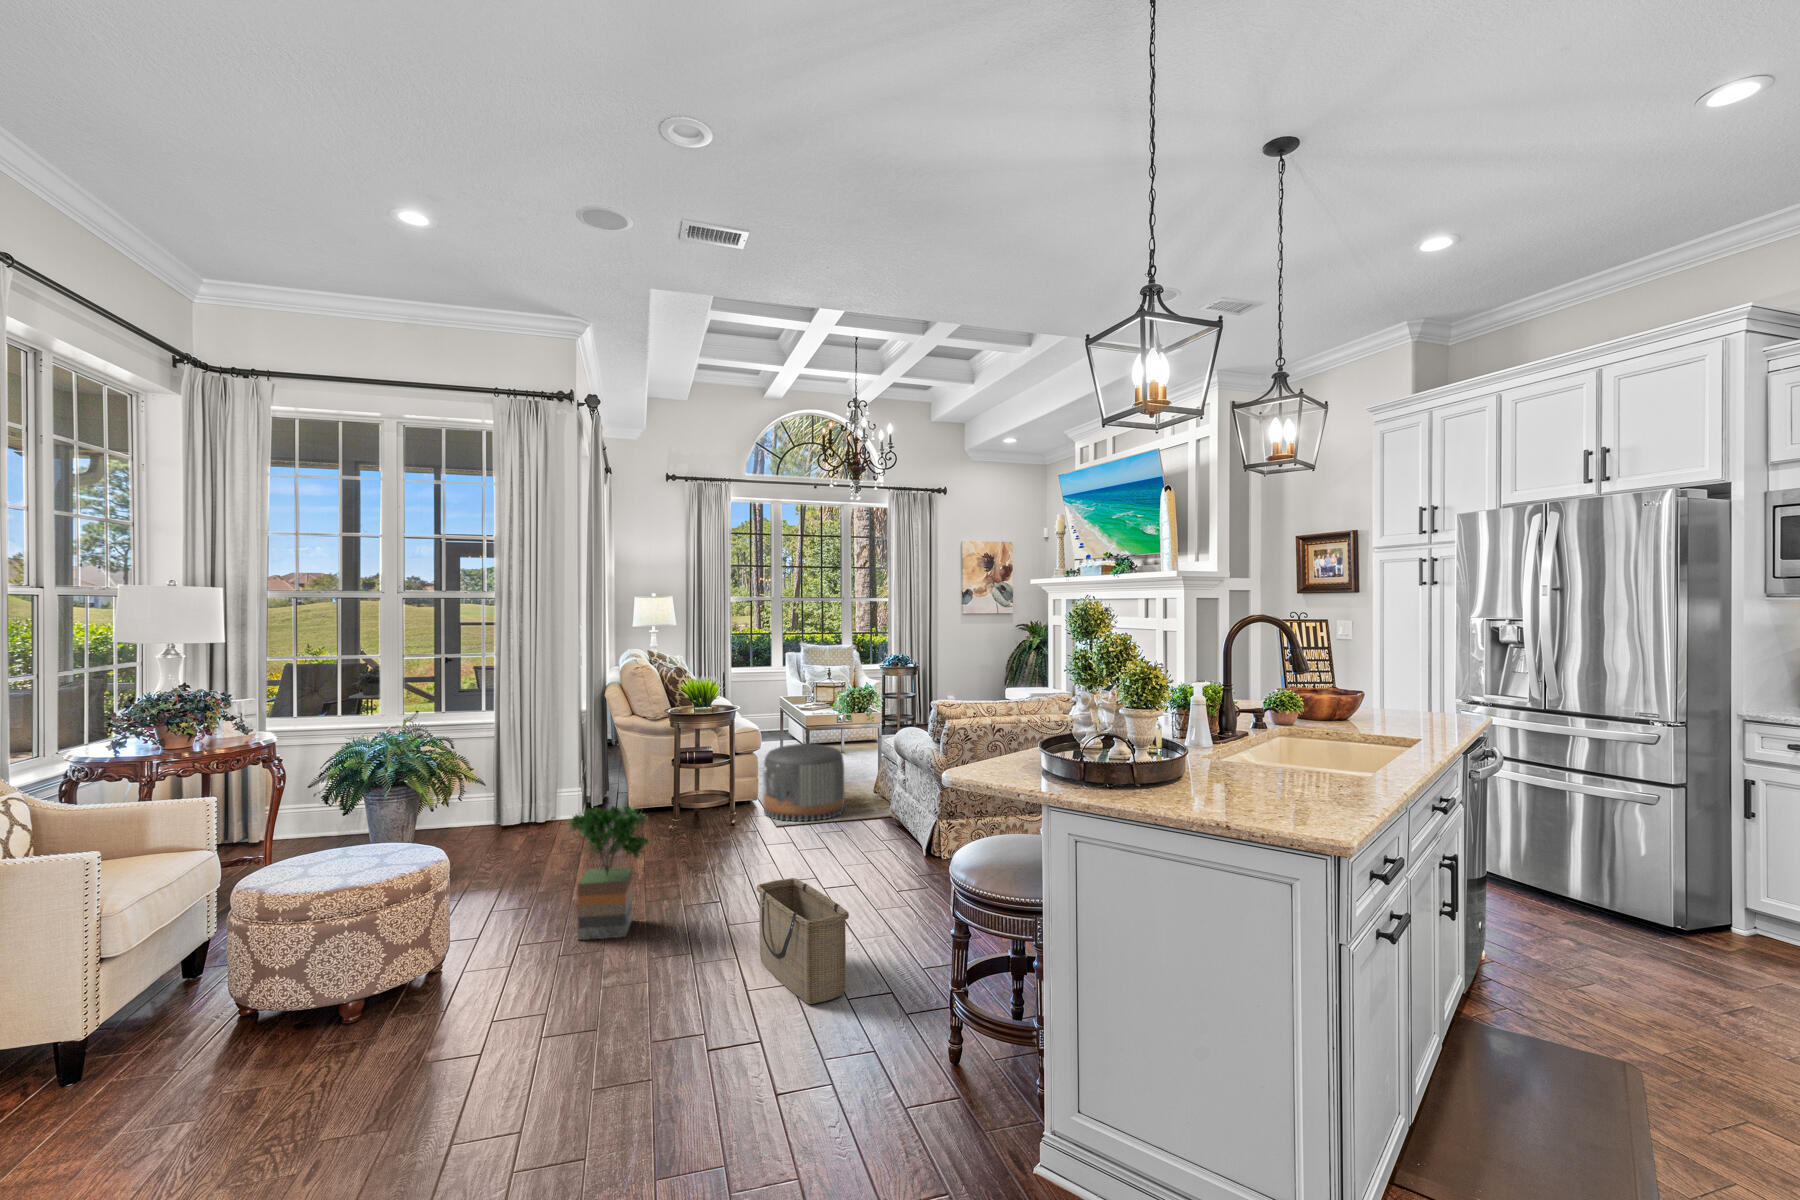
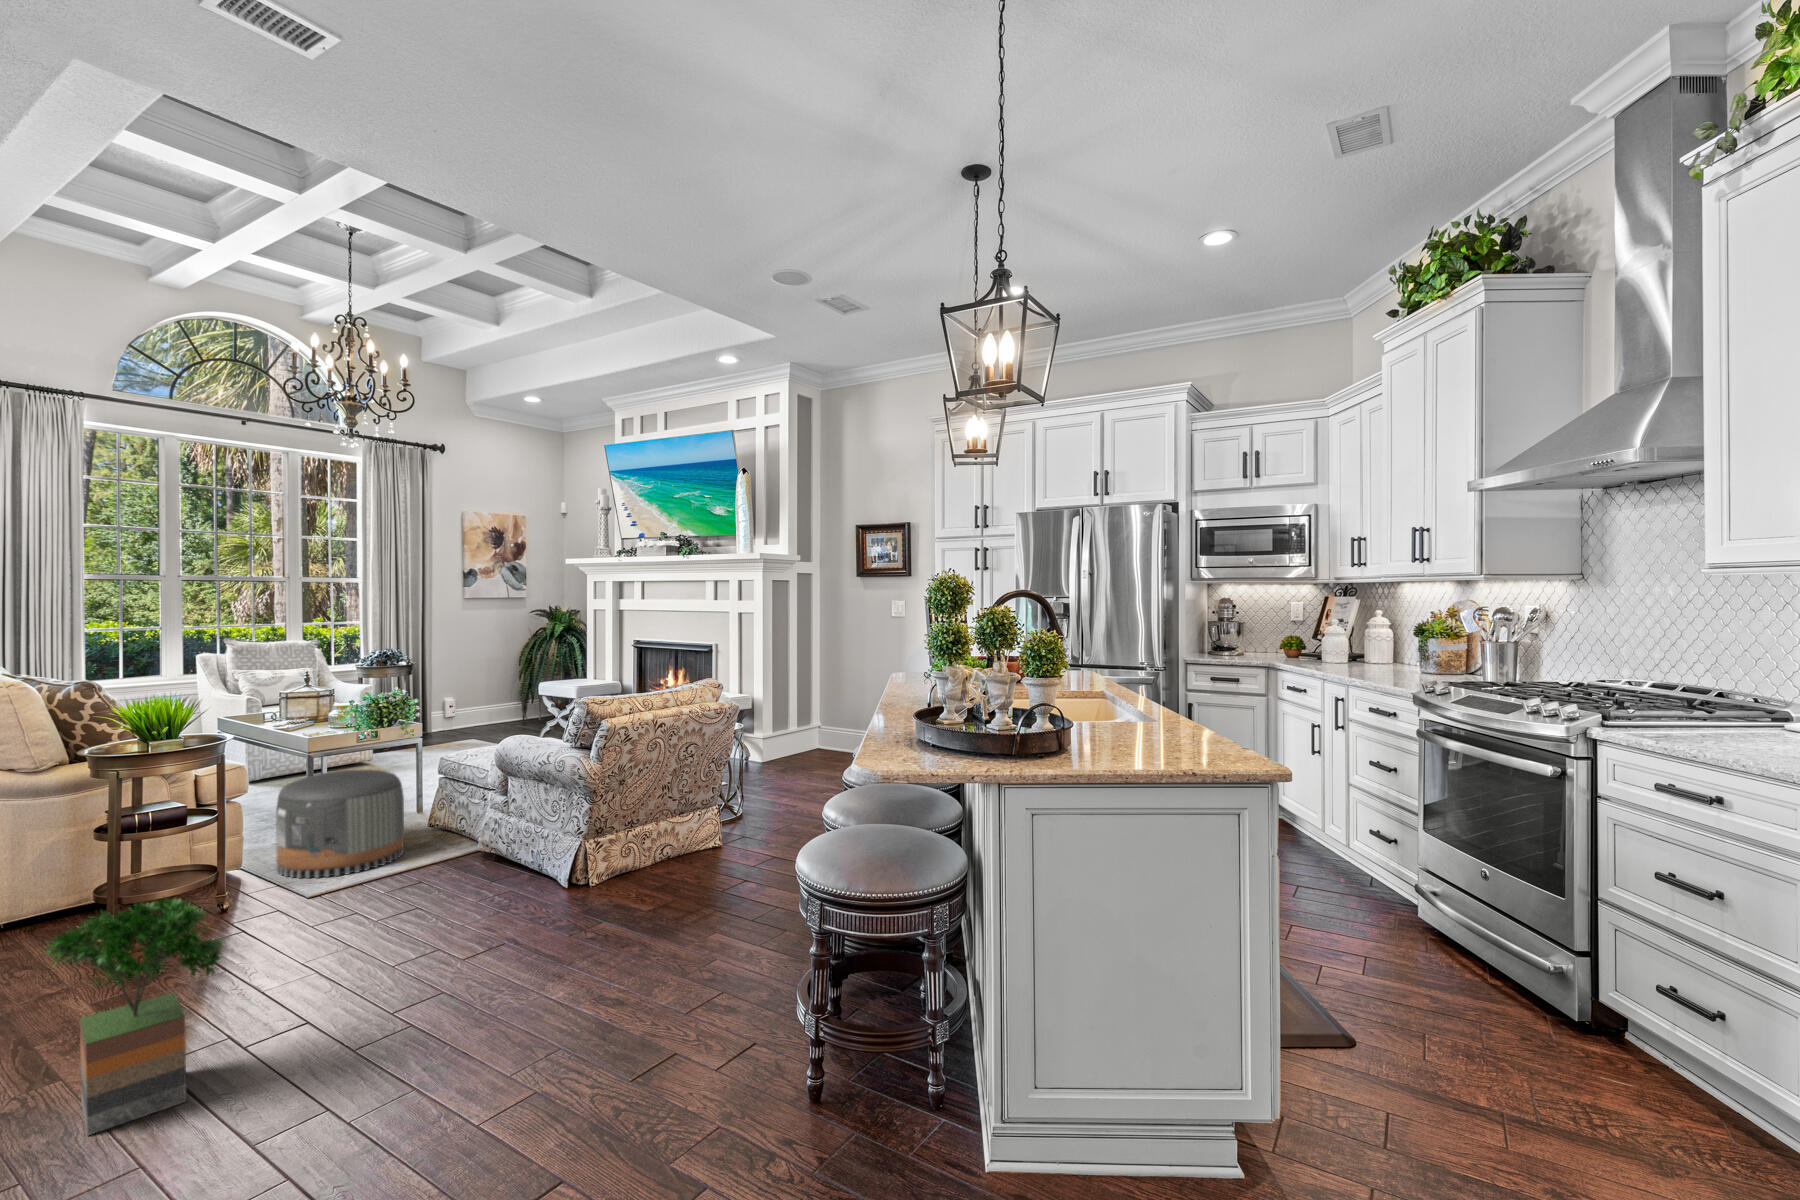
basket: present [757,878,849,1004] -> none [449,942,616,1094]

